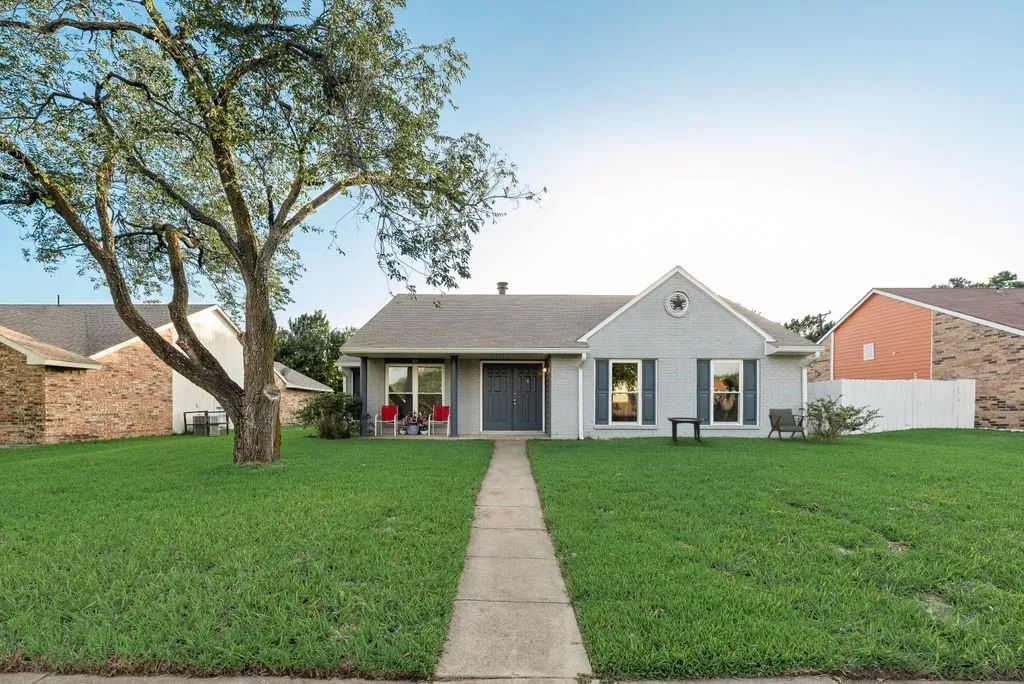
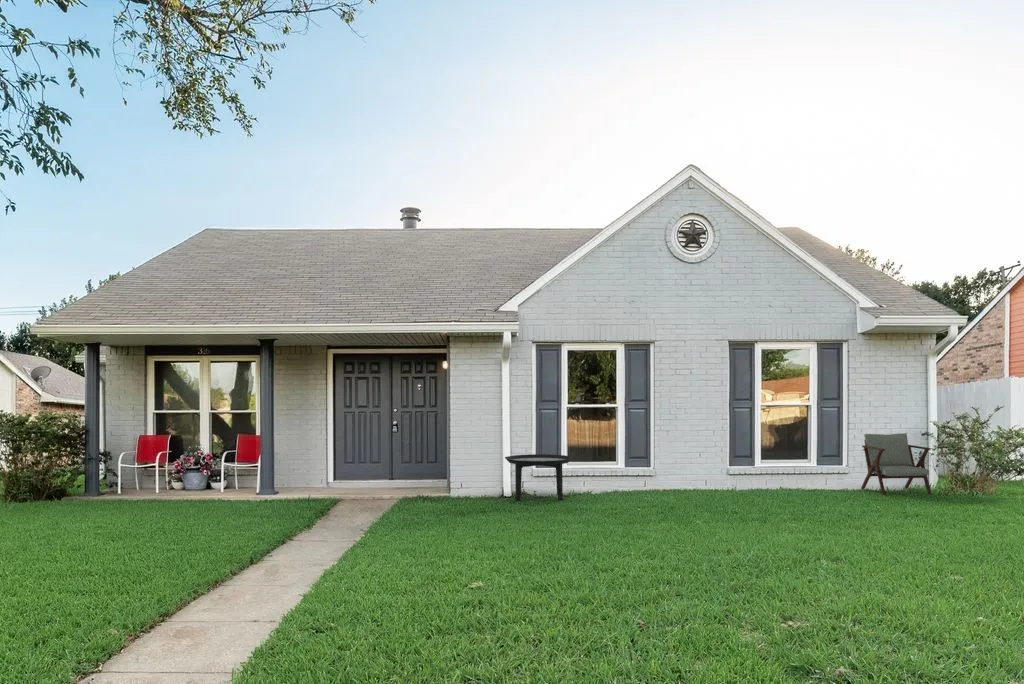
round table: present [667,417,704,441] -> present [505,454,573,501]

